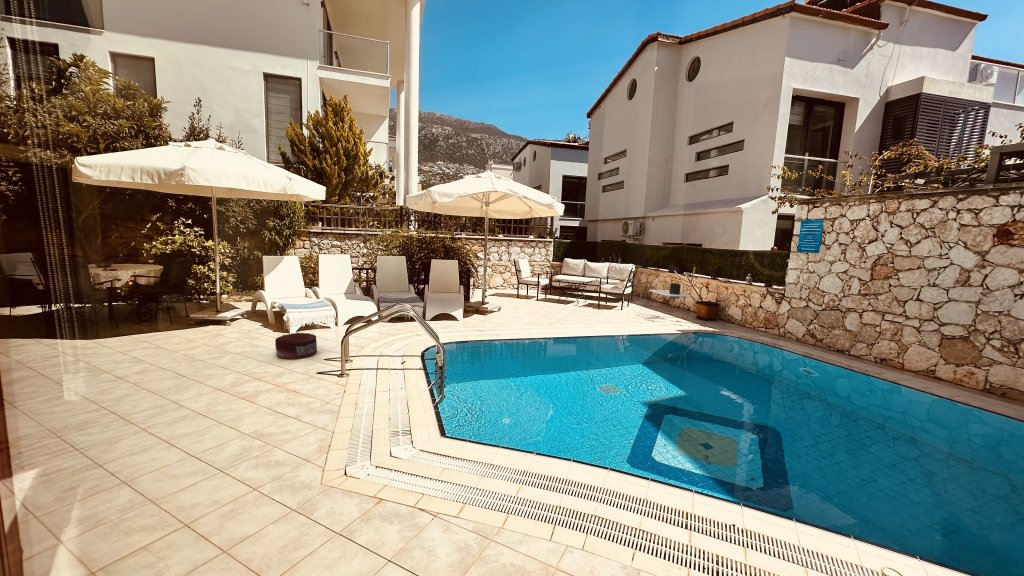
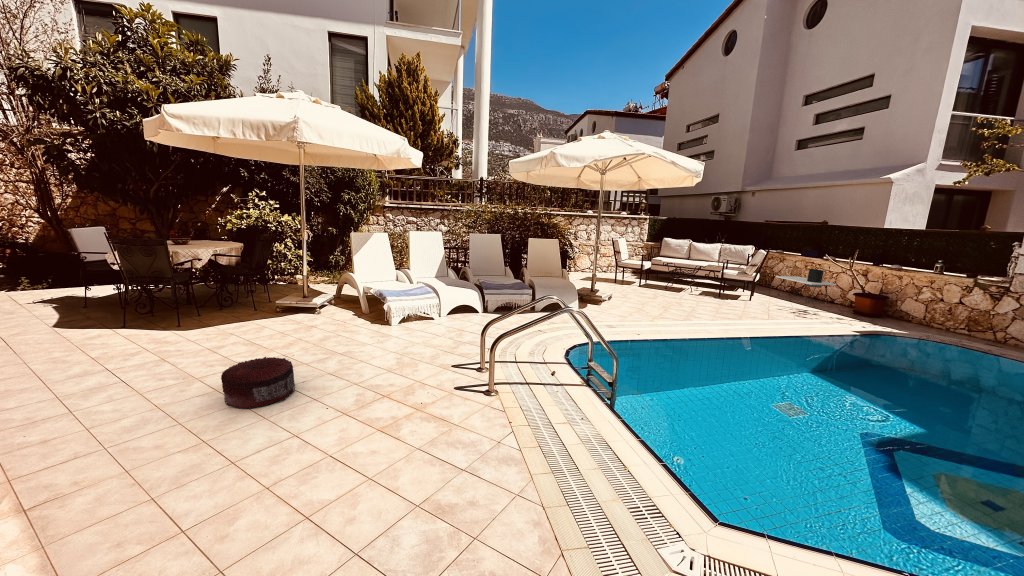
pouf: present [275,333,317,359] -> present [221,357,295,409]

